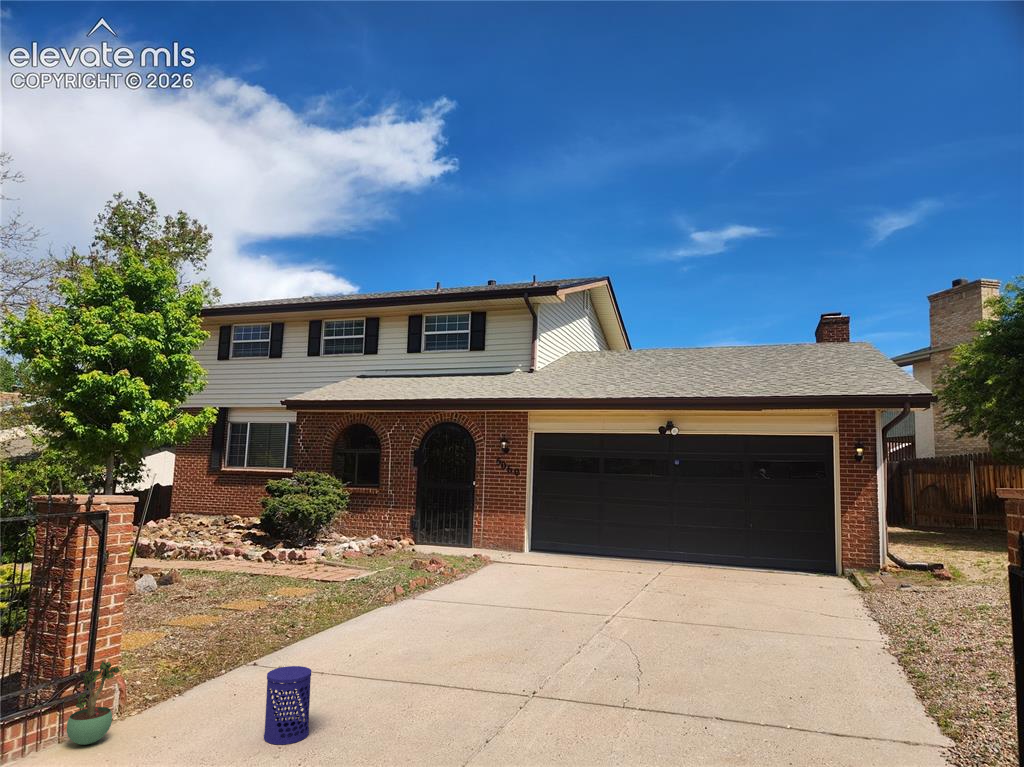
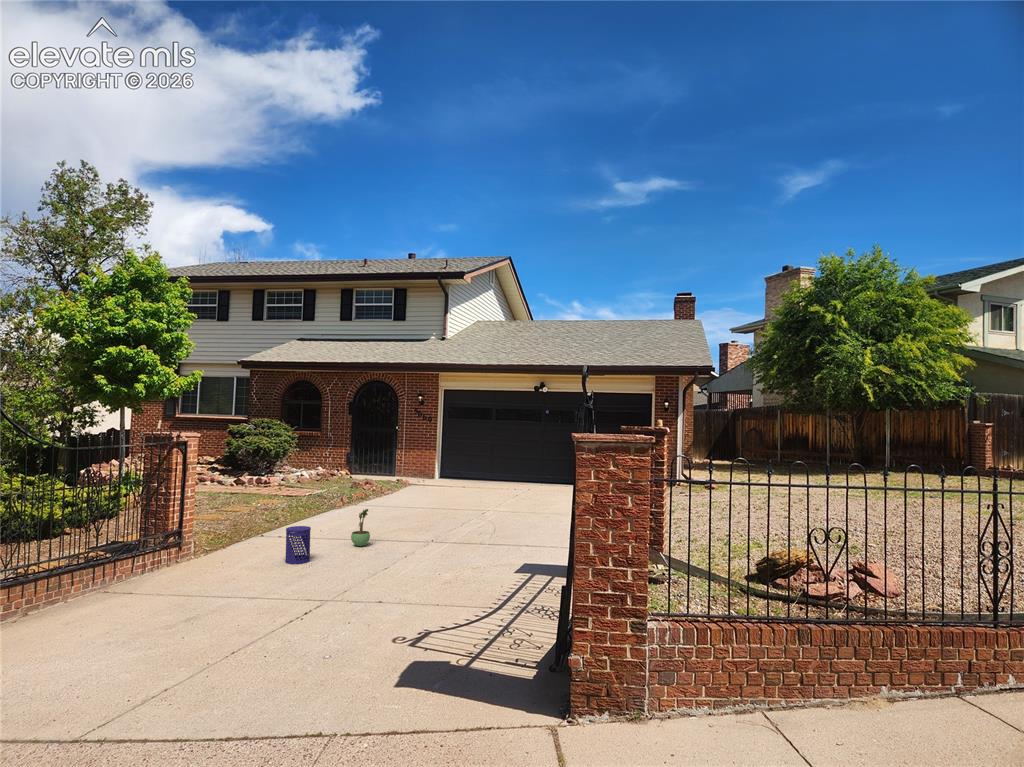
potted plant: present [67,661,120,745] -> present [351,509,370,546]

